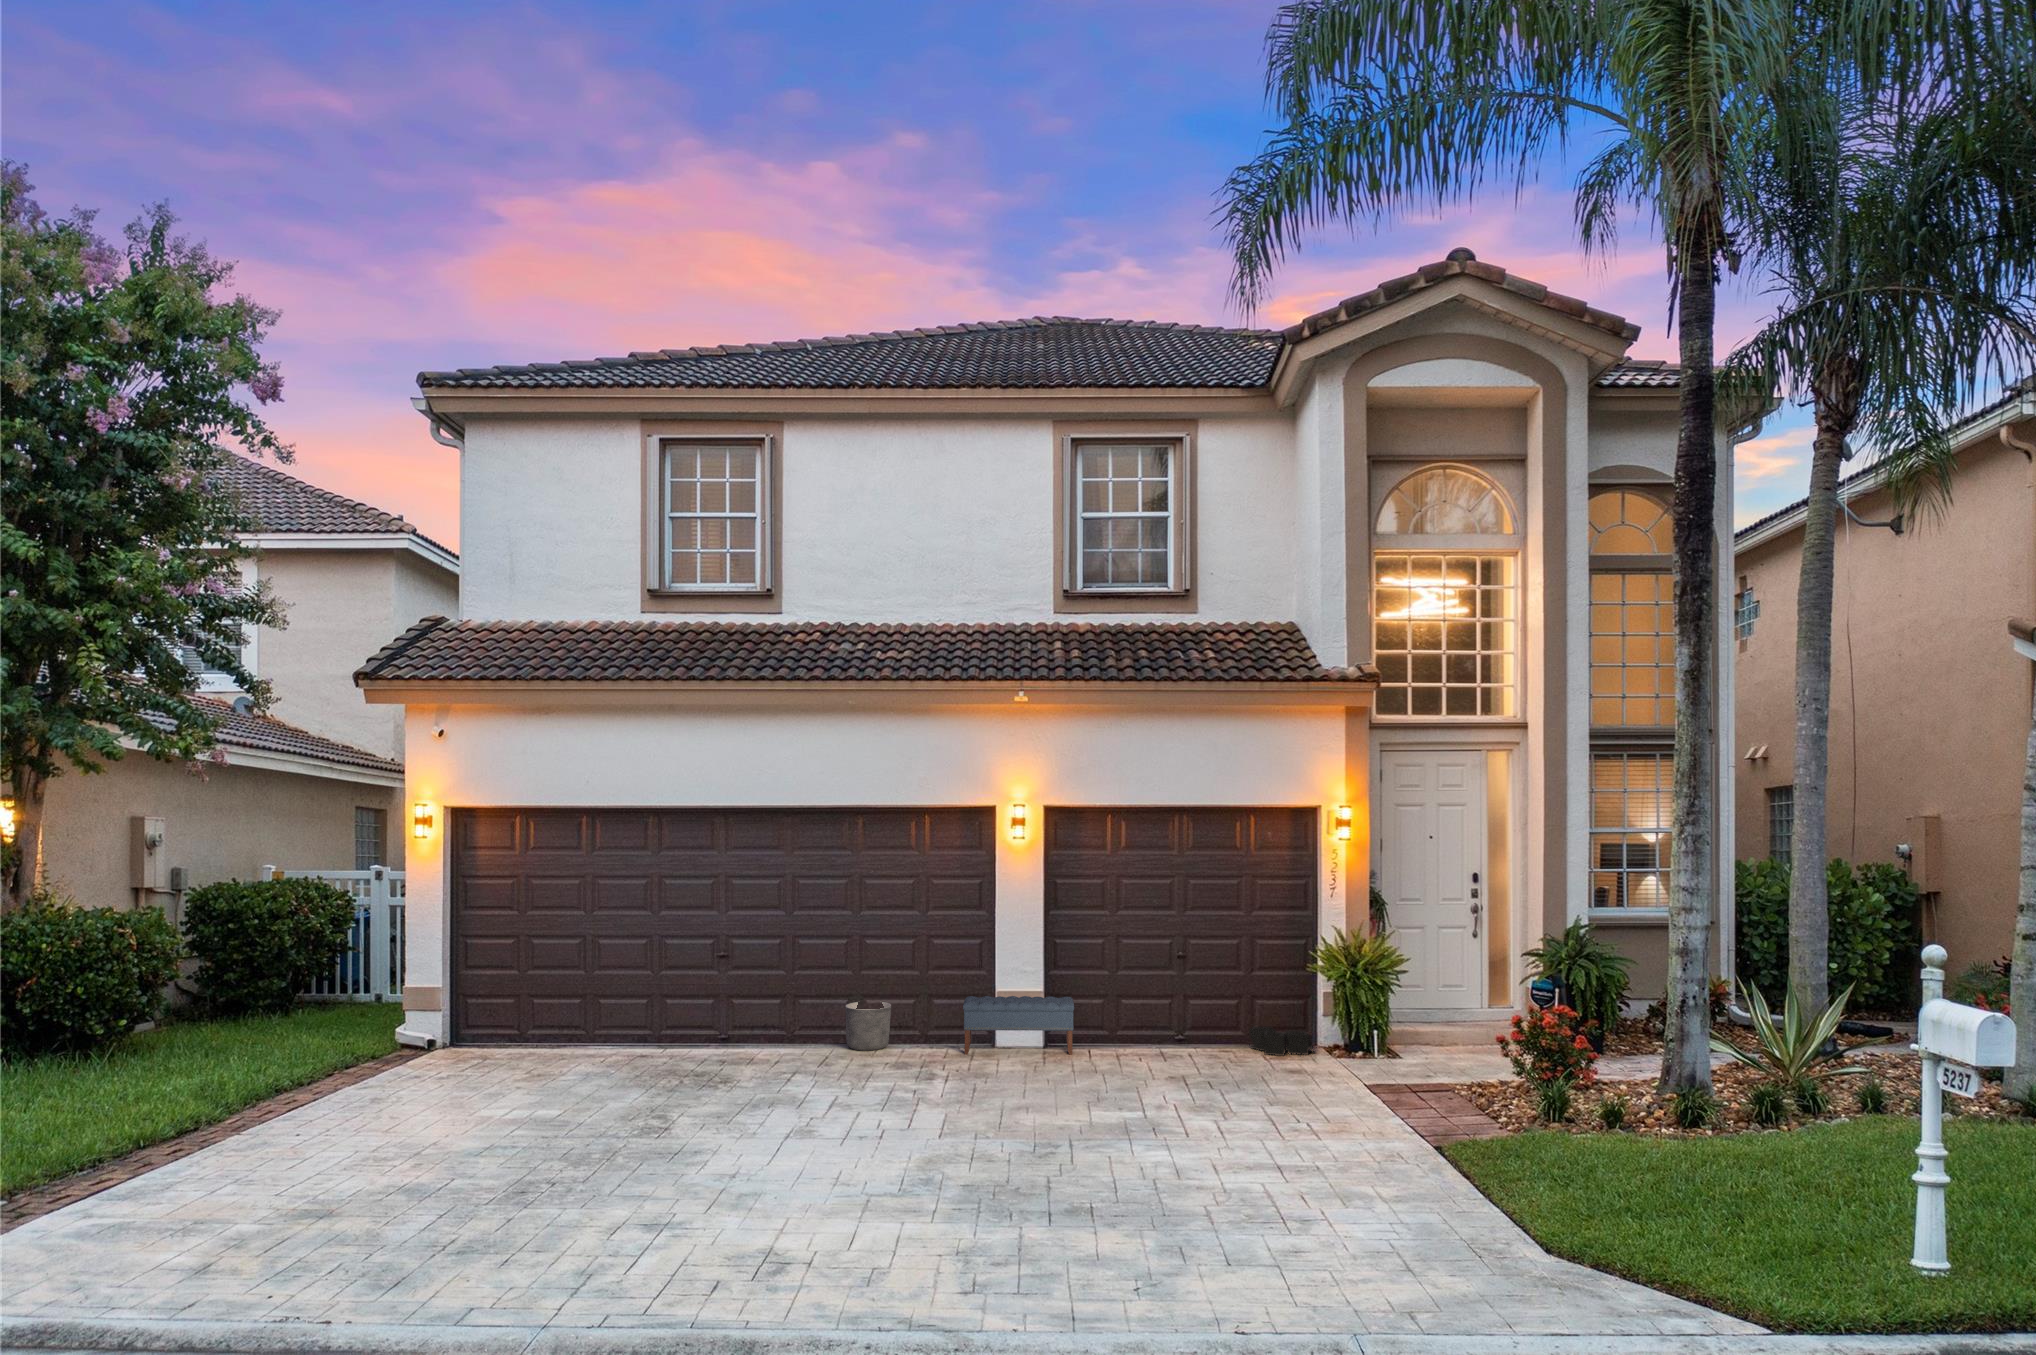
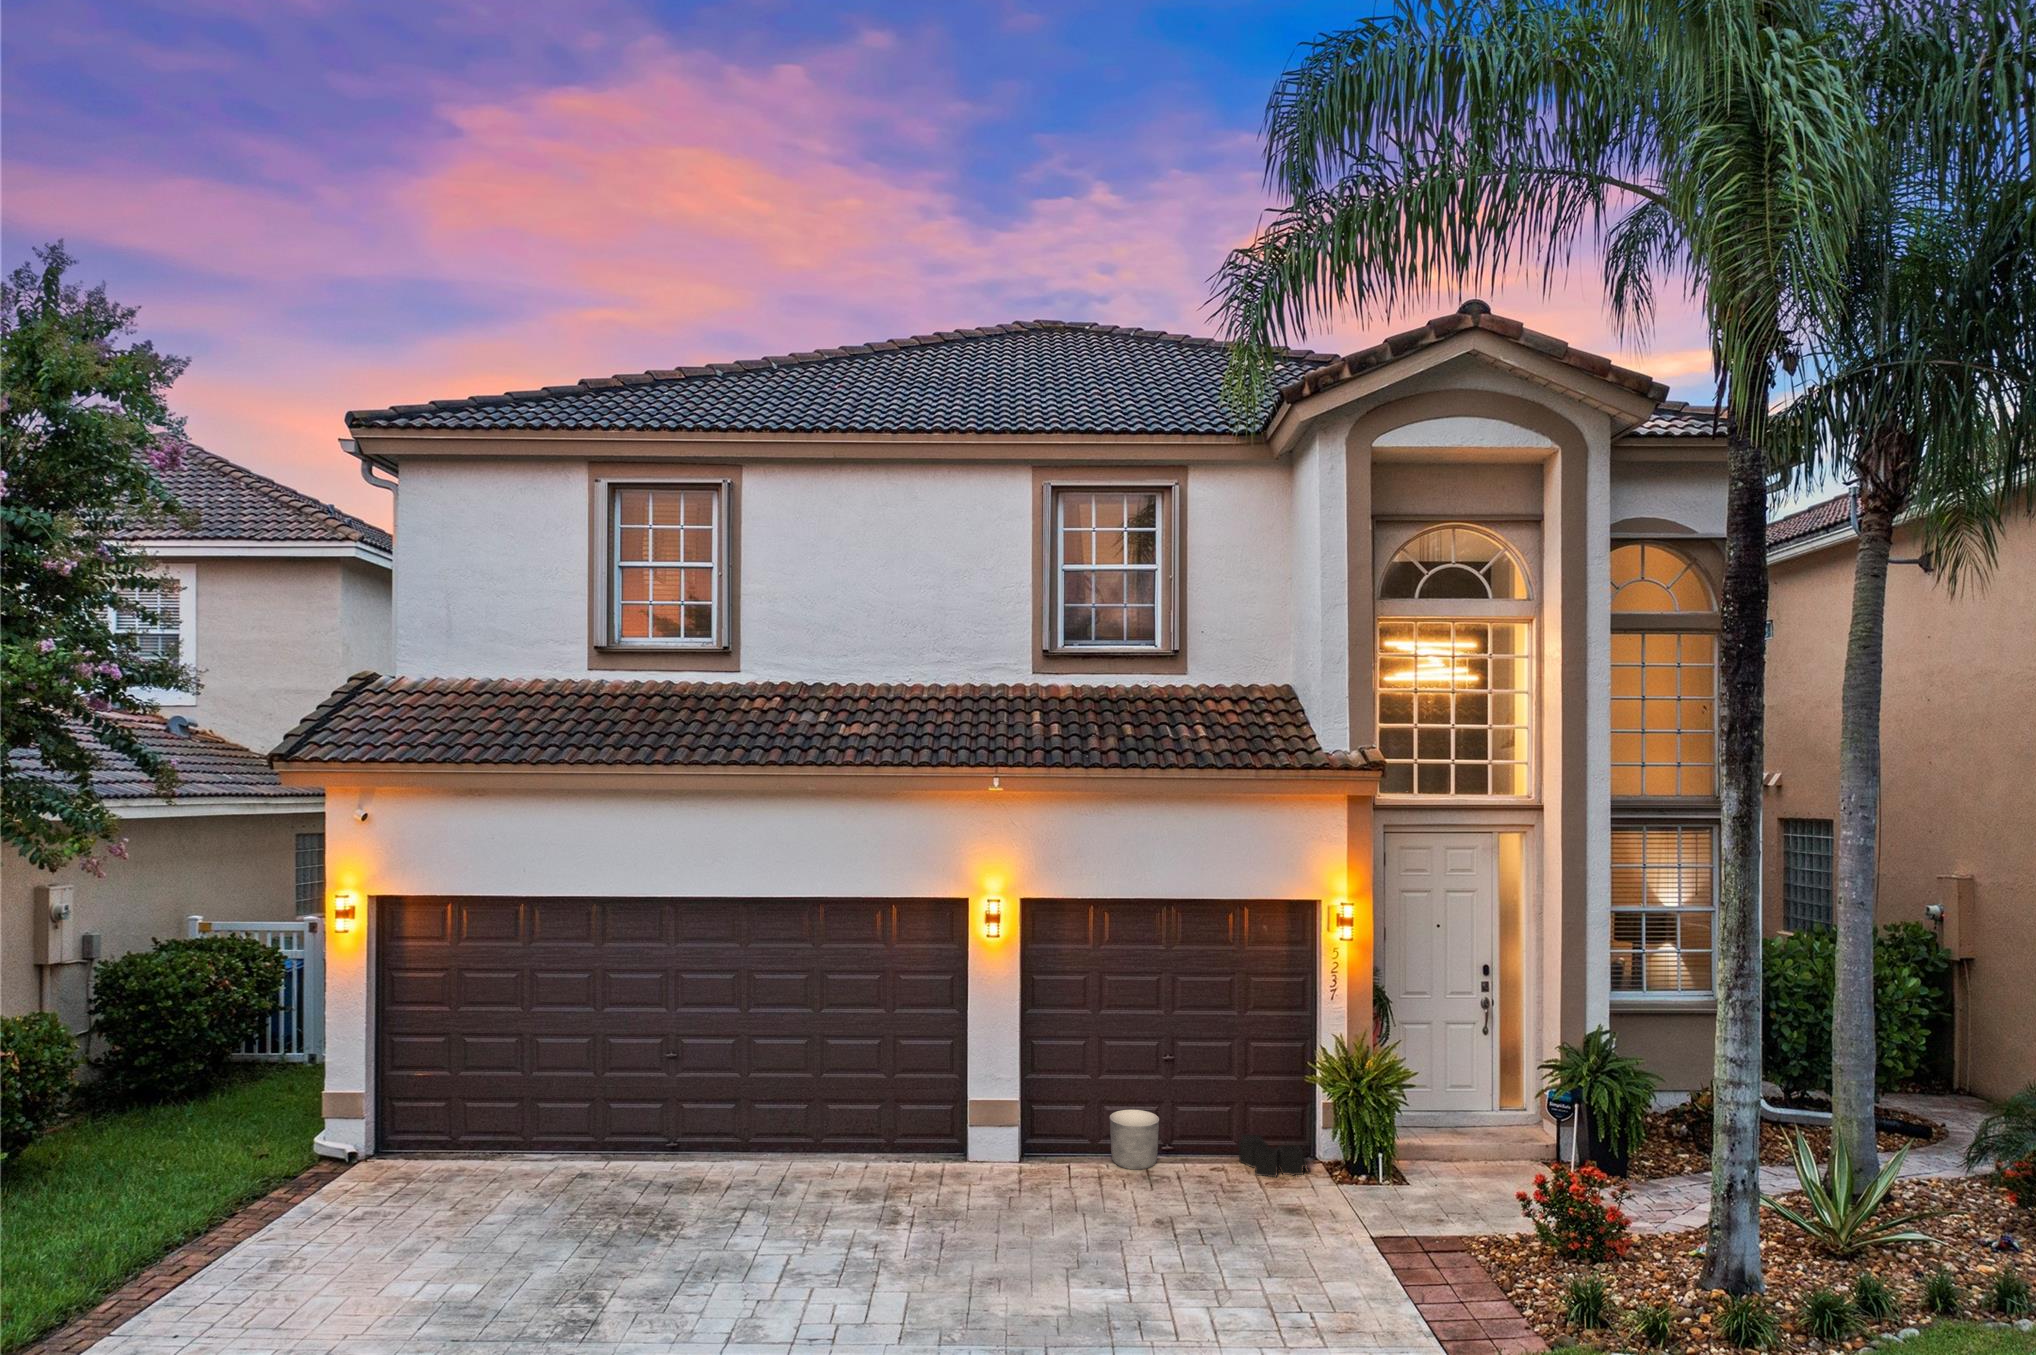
bench: present [963,996,1074,1055] -> none [929,1105,1050,1175]
planter: present [845,1002,891,1051] -> present [1110,1110,1159,1170]

